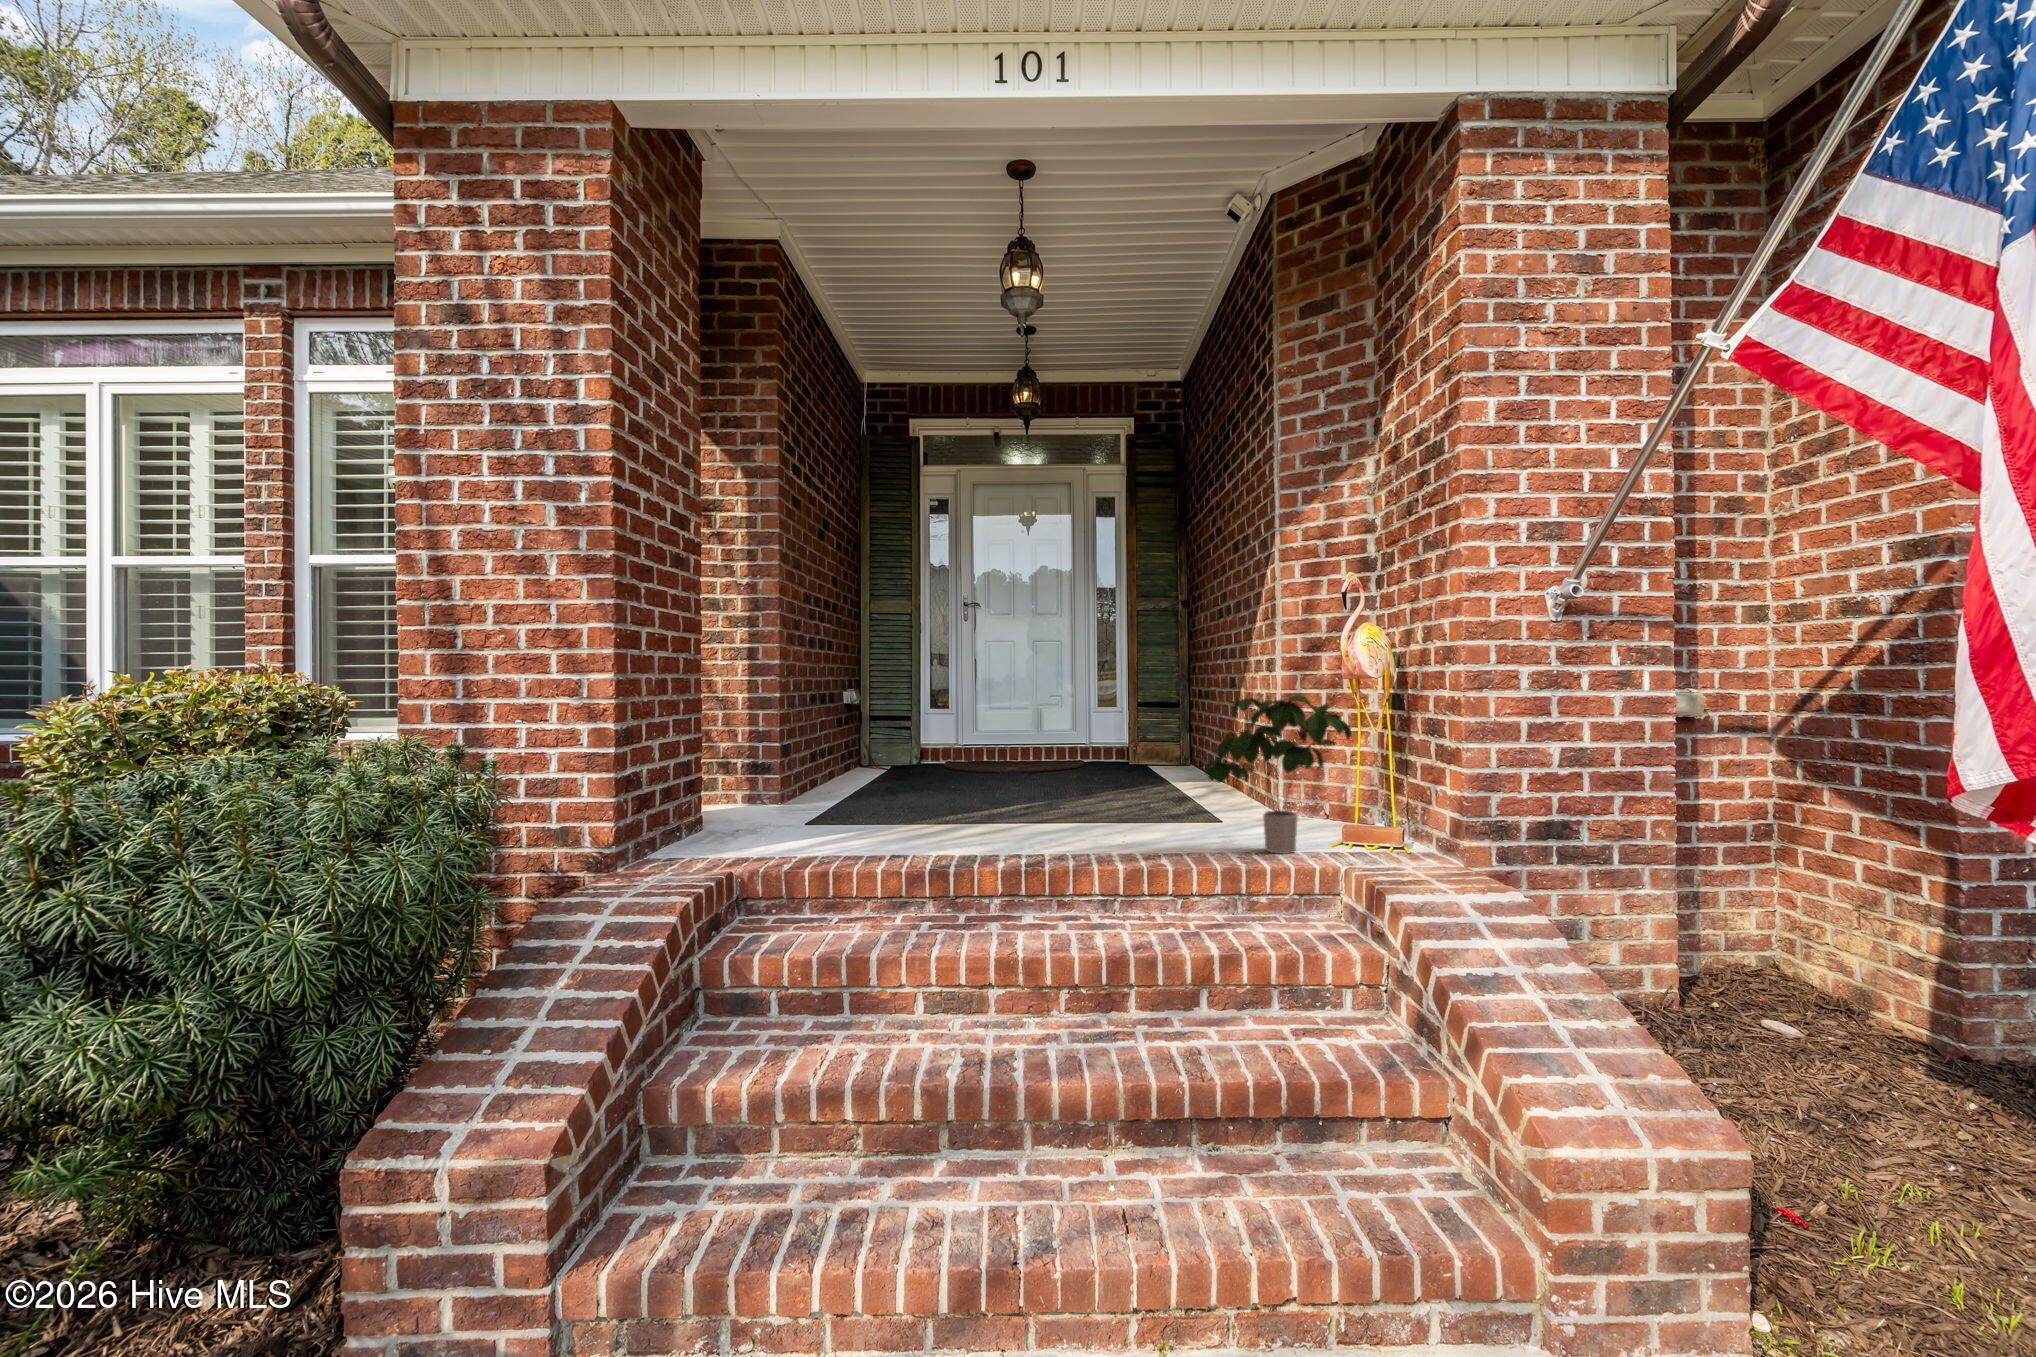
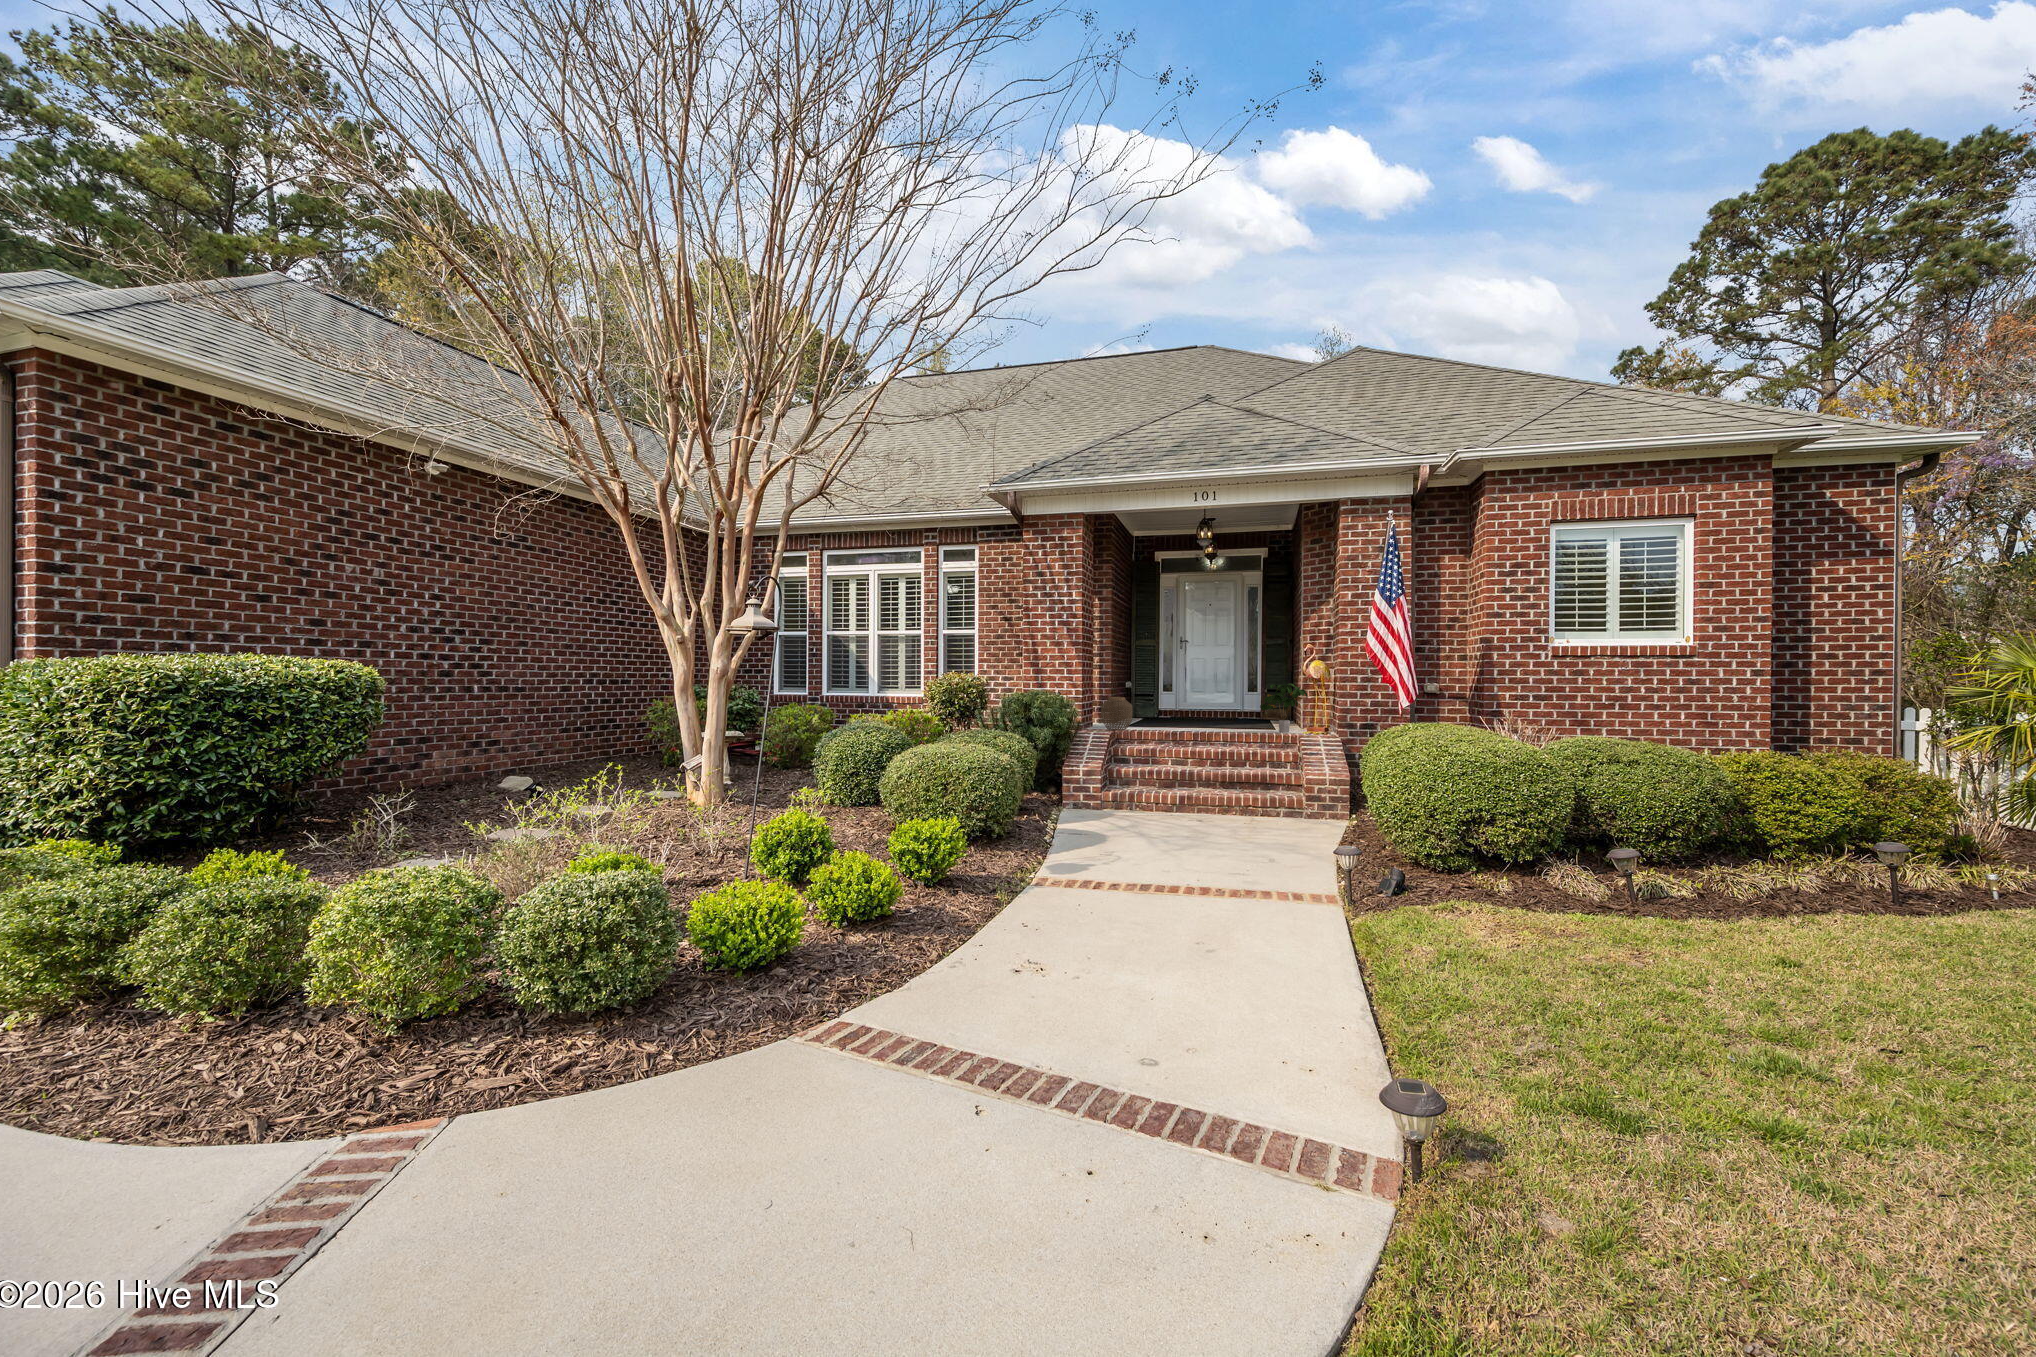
woven basket: none [692,744,799,858] -> present [1101,697,1133,730]

